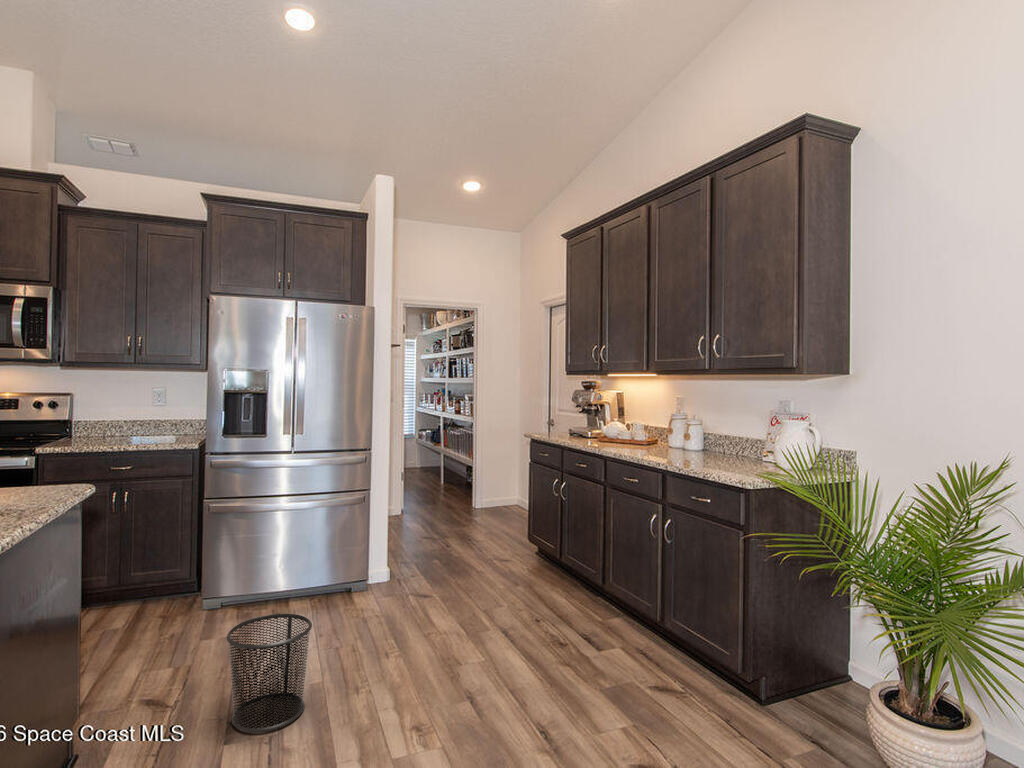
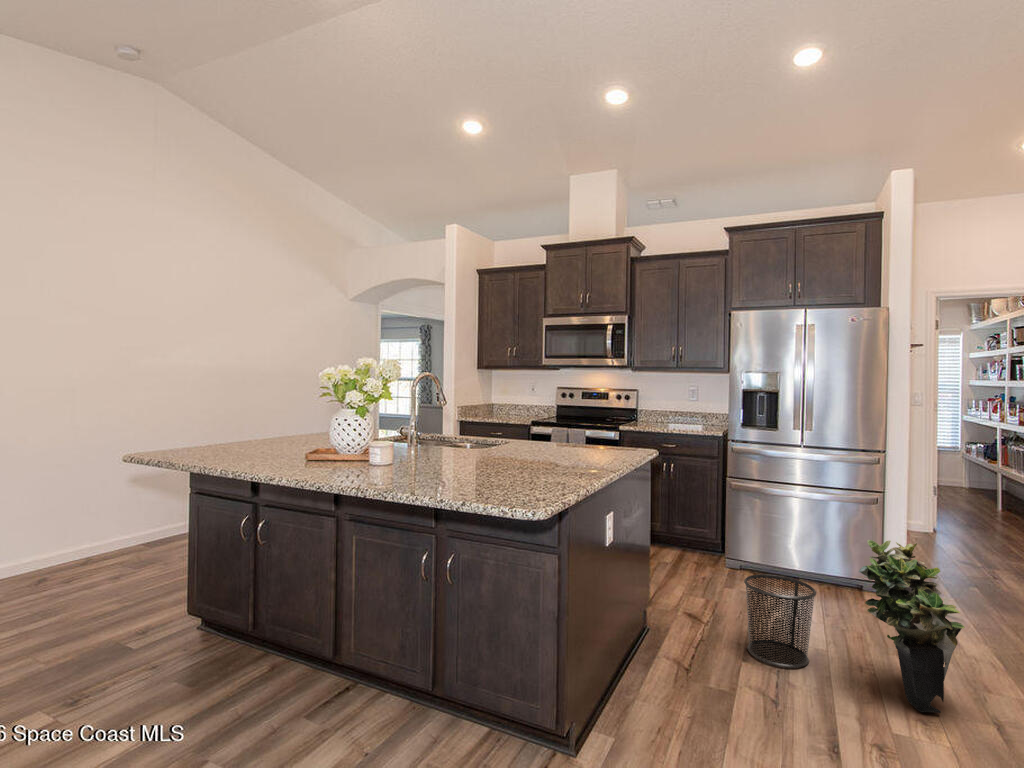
potted plant: none [355,544,445,718] -> present [859,540,965,713]

